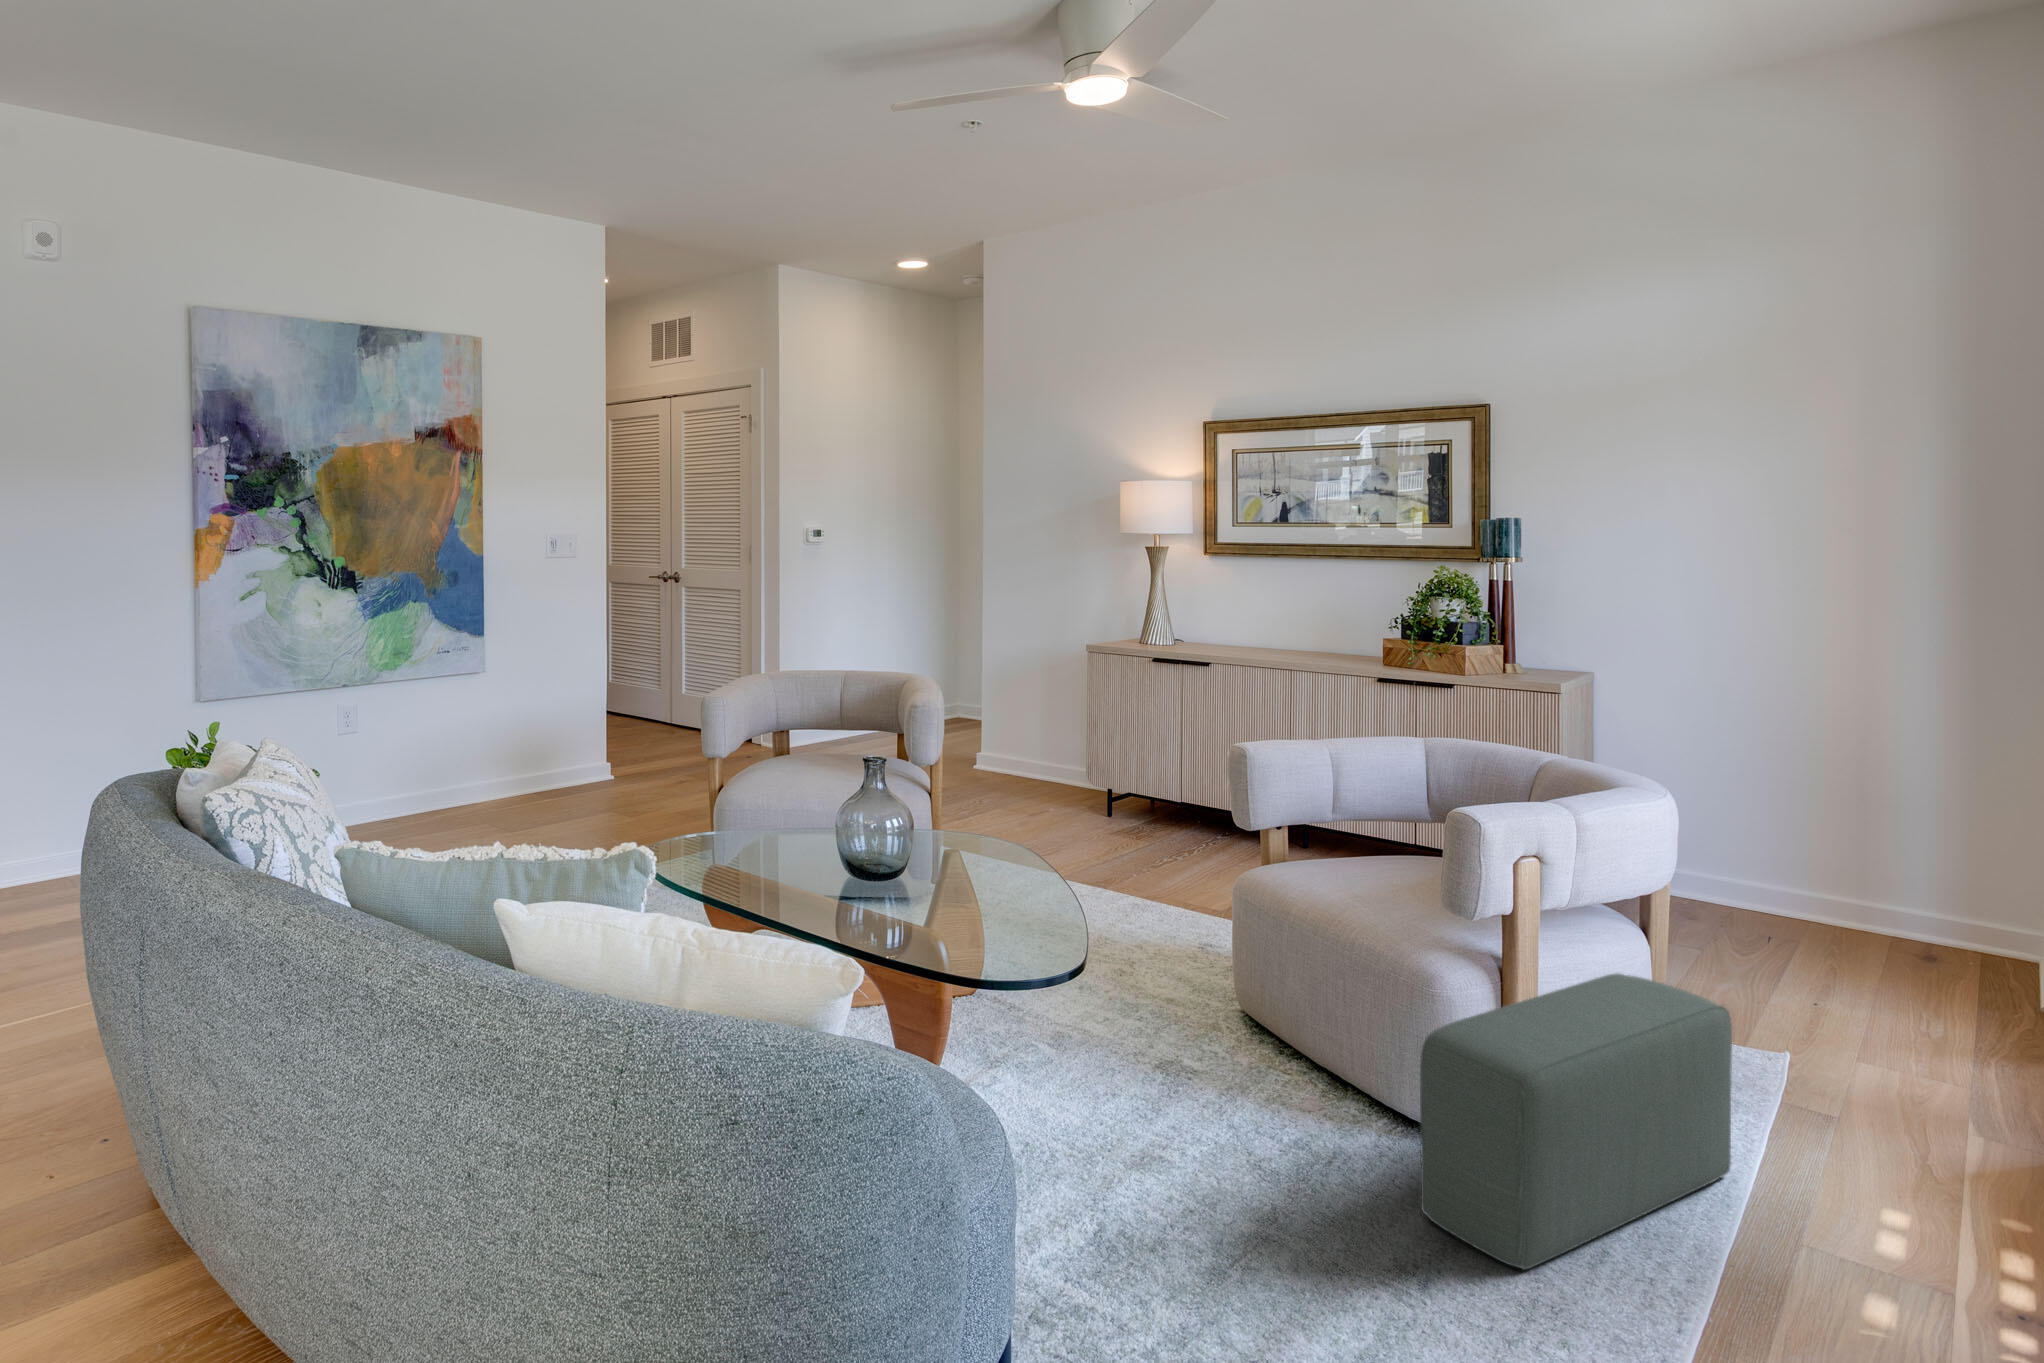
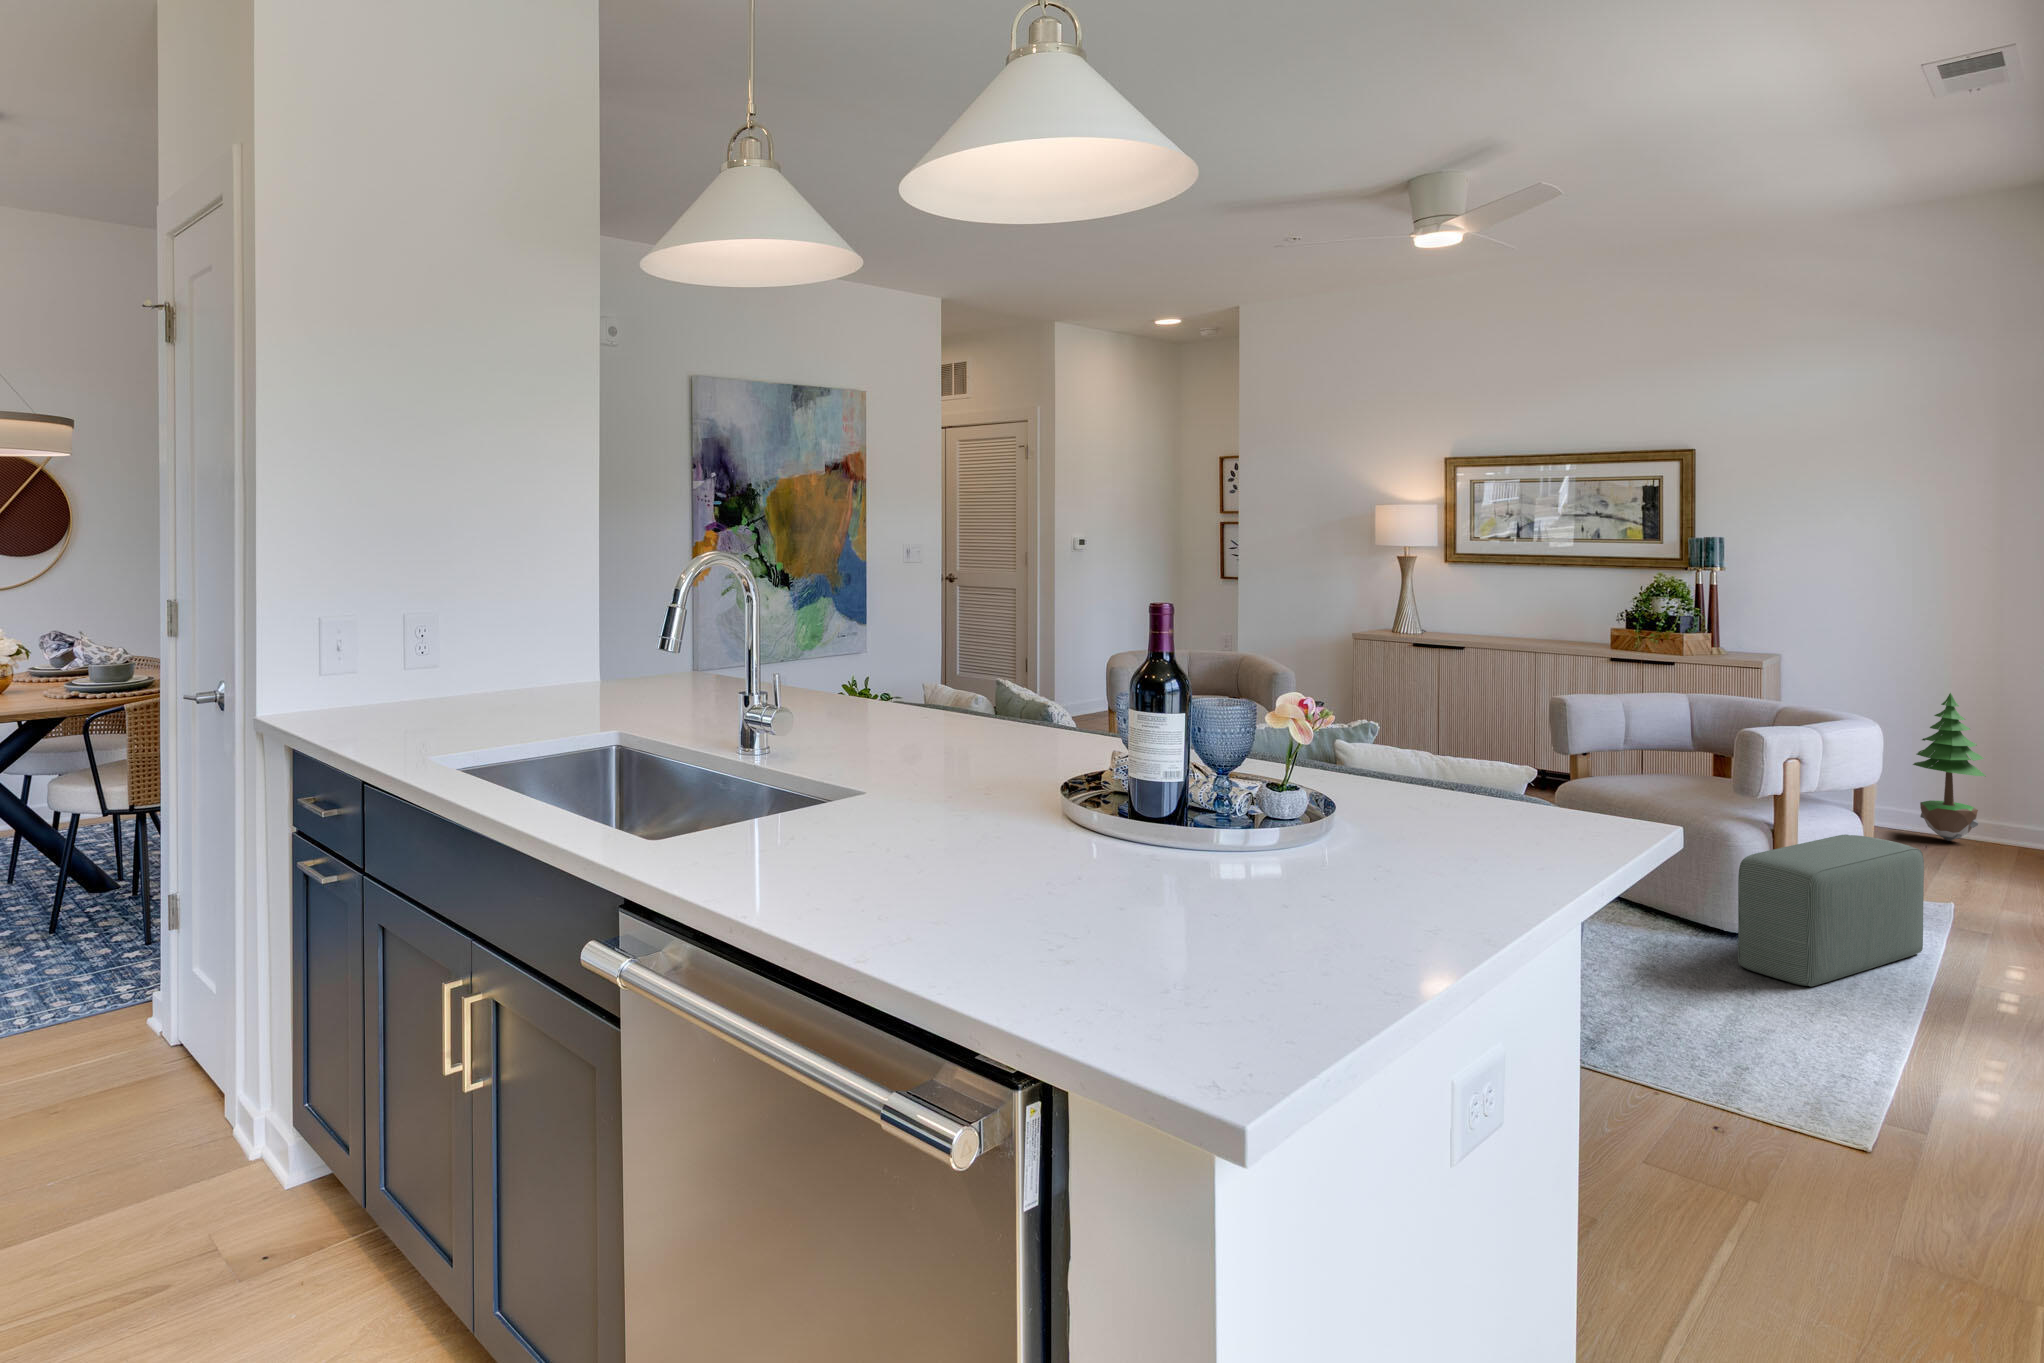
potted tree: none [1756,727,1854,931] -> present [1913,693,1986,841]

